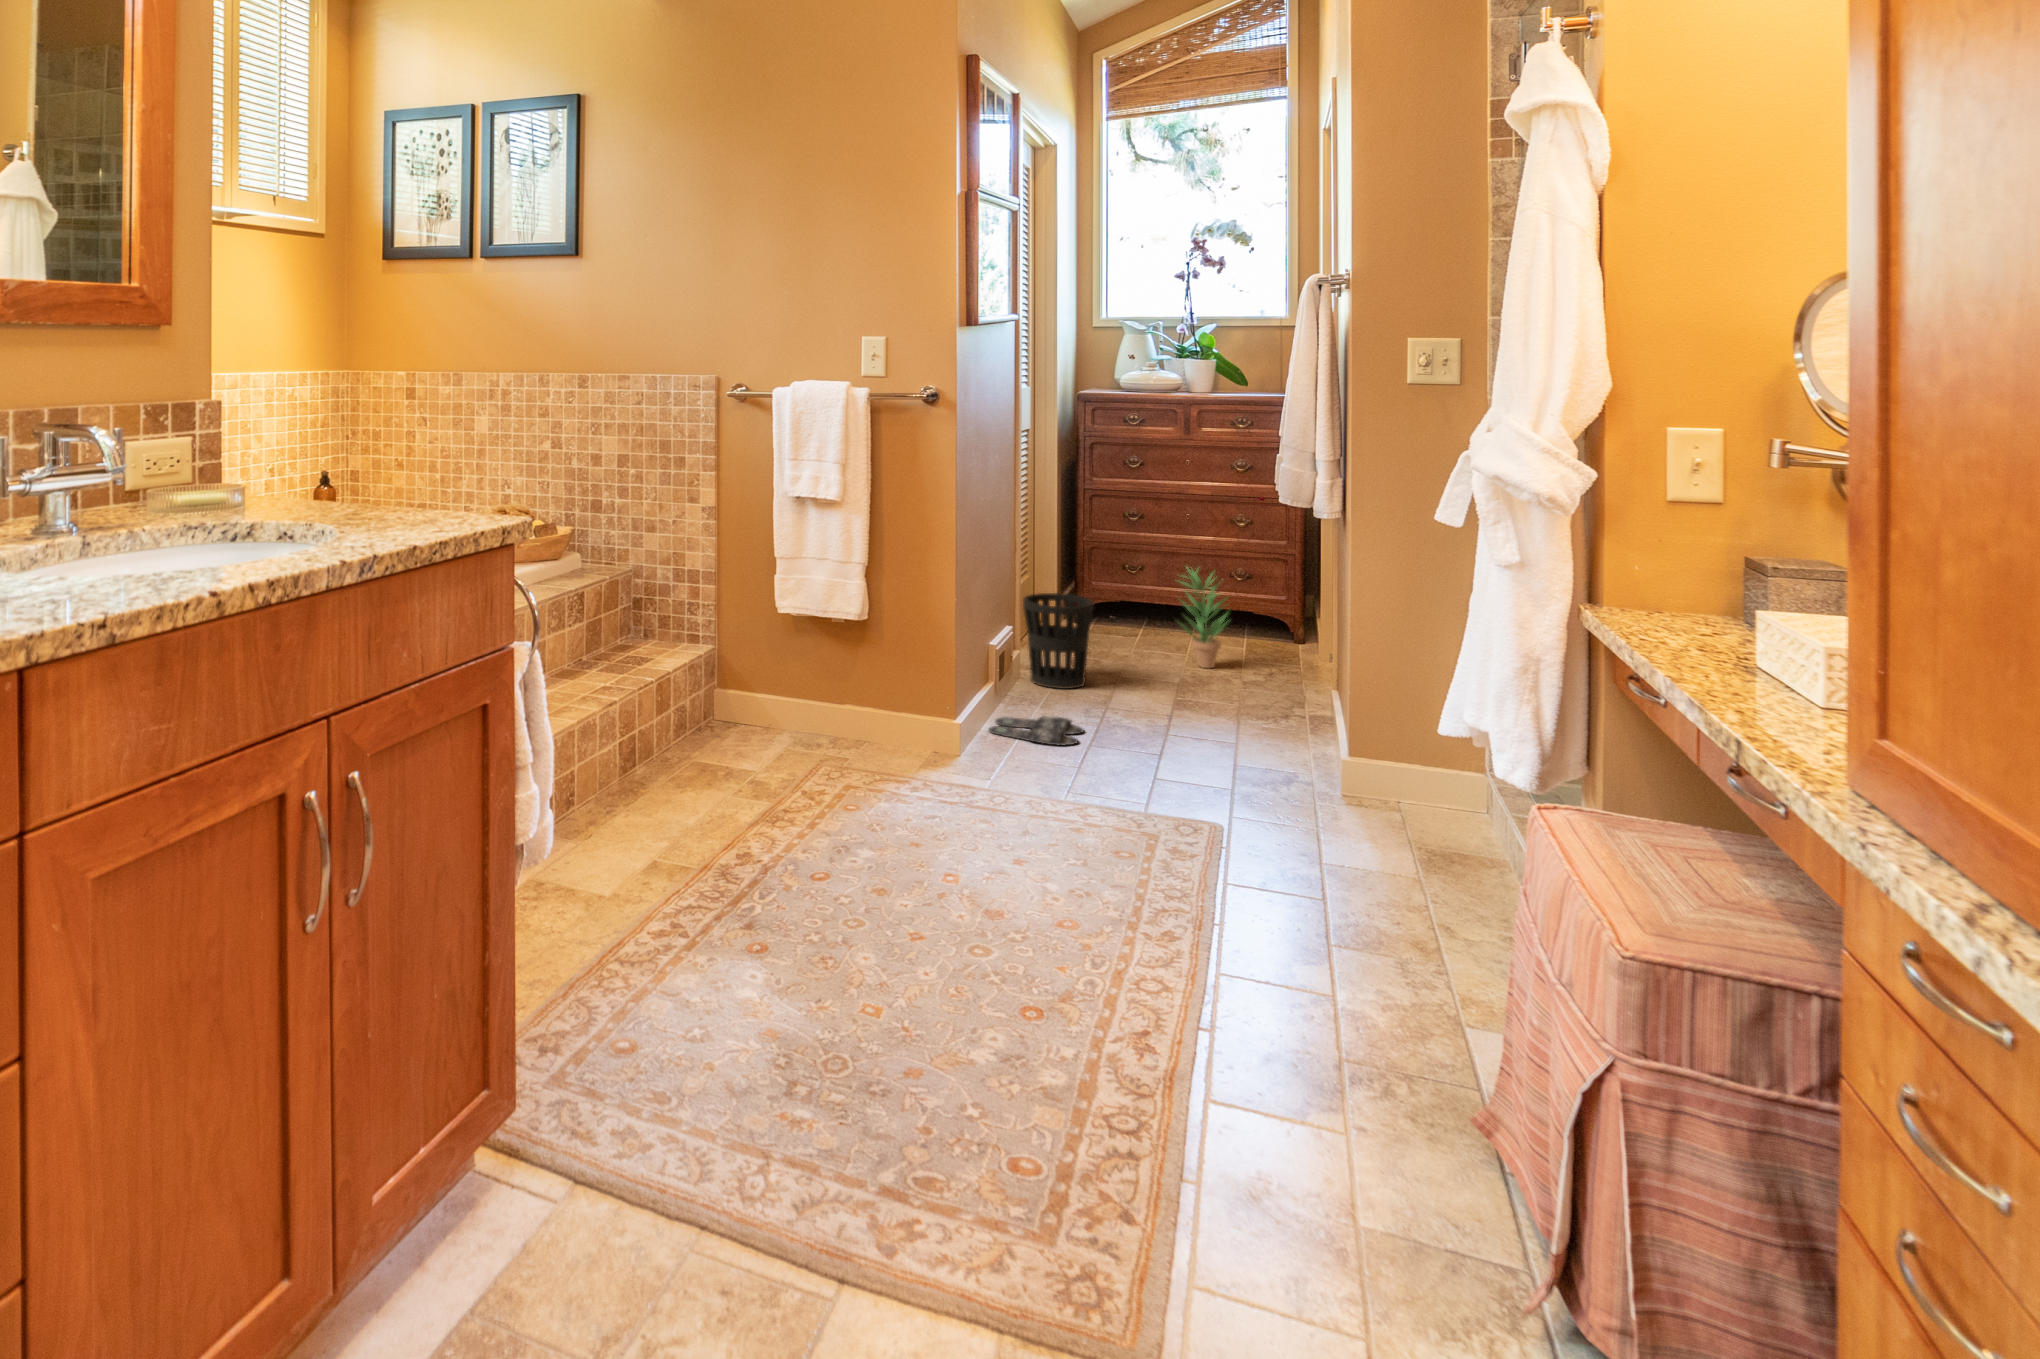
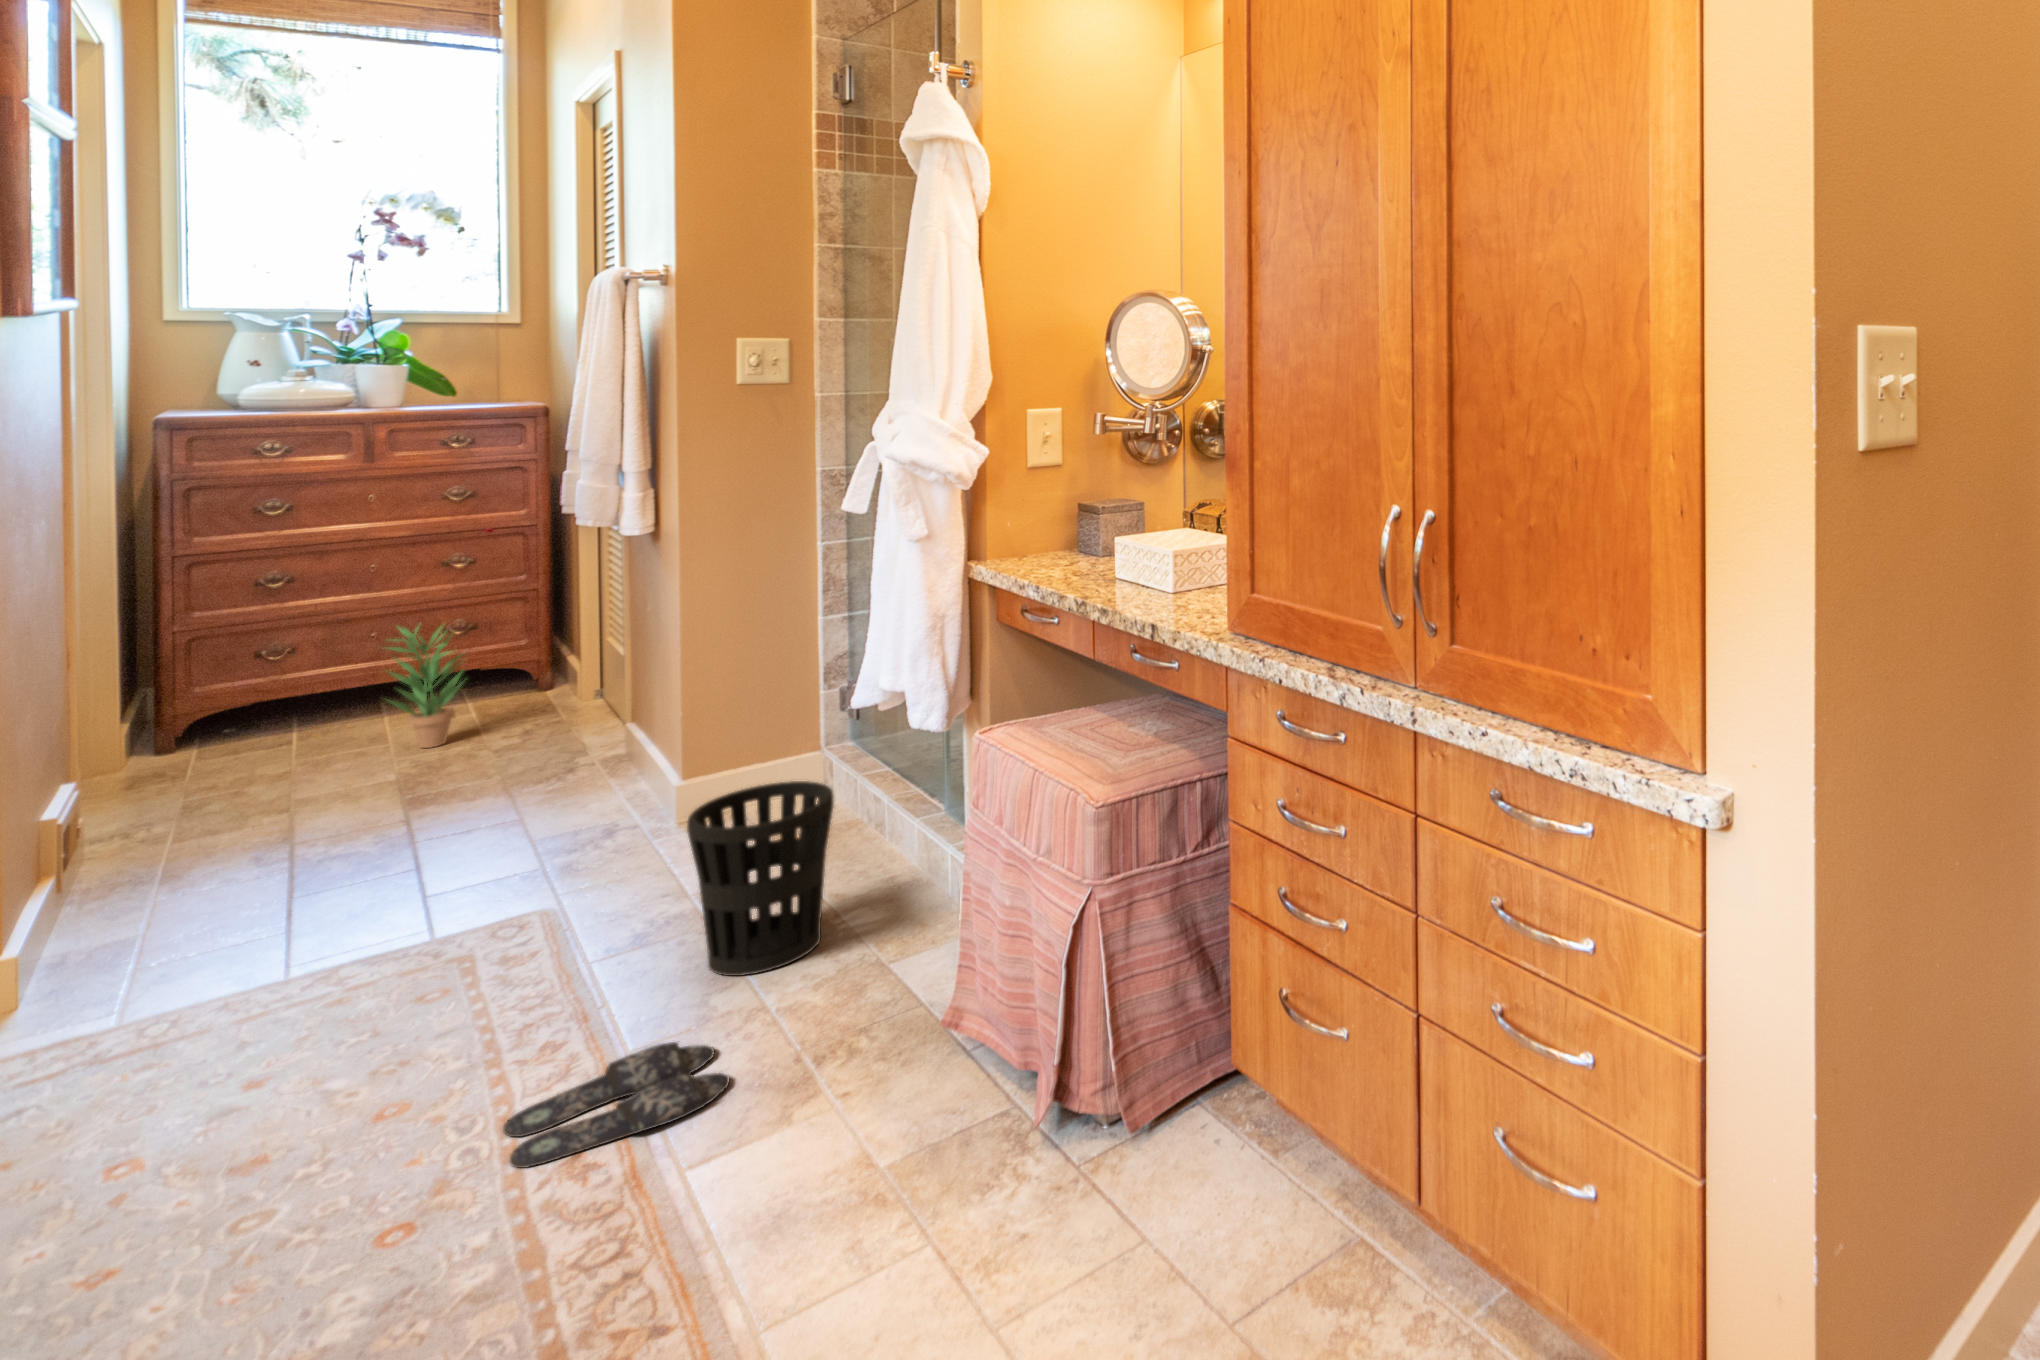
wastebasket: present [1023,593,1094,689] -> present [687,781,834,976]
slippers: present [989,717,1083,745] -> present [503,1042,729,1168]

